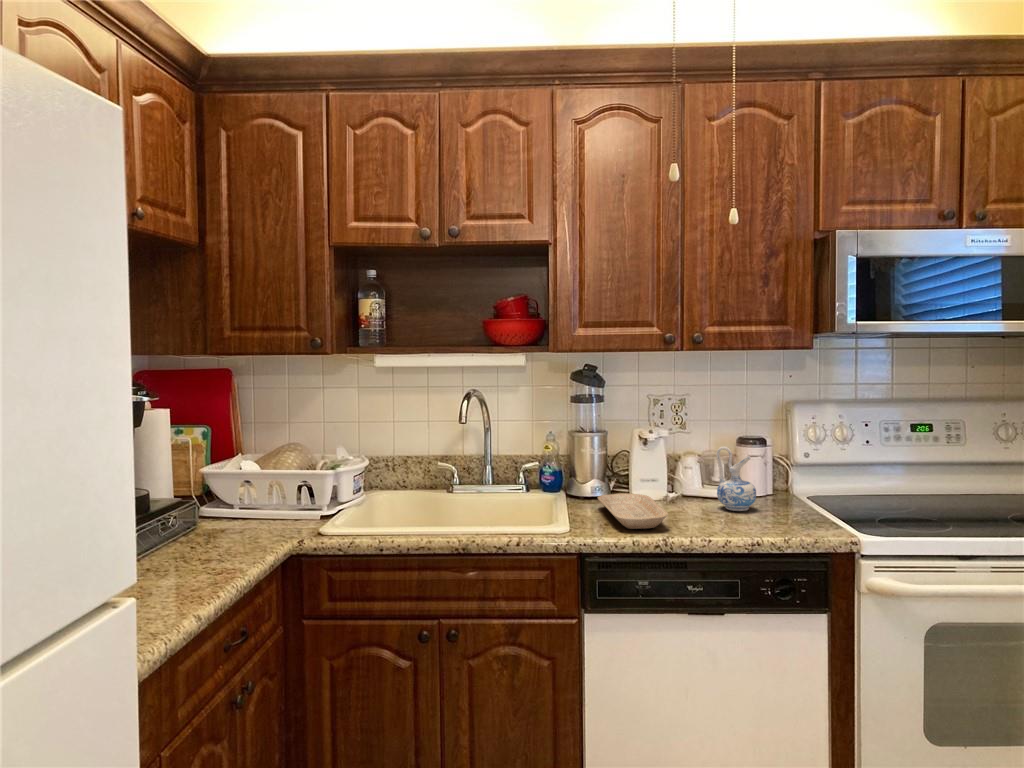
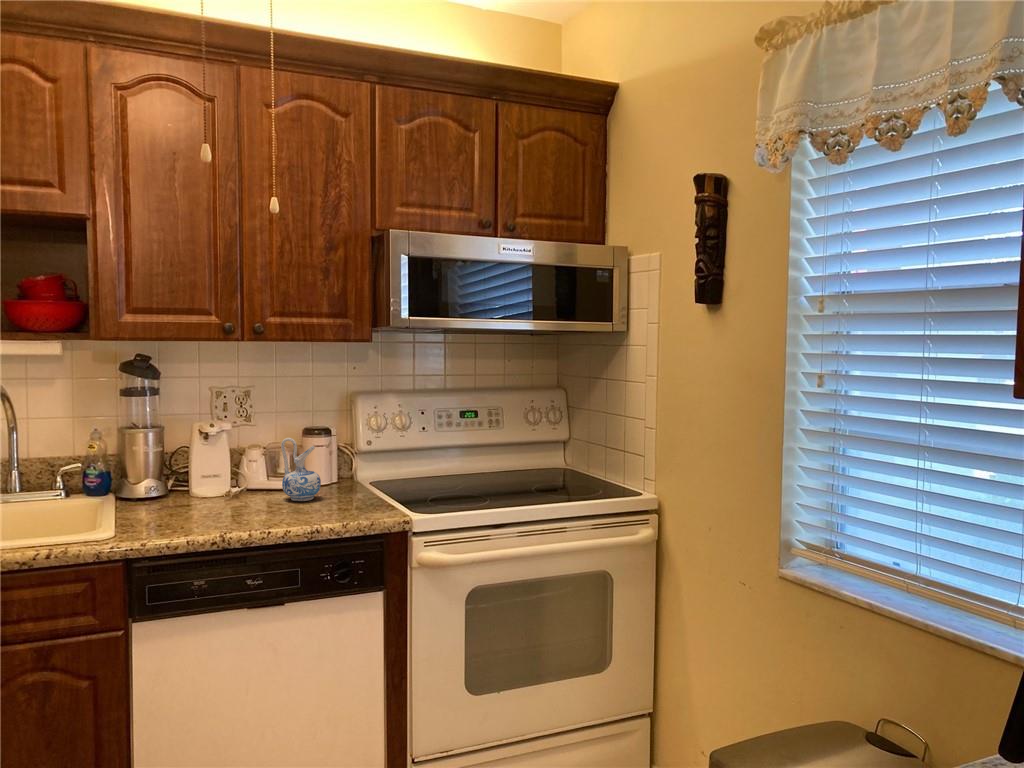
tray: present [598,493,668,529] -> none [151,492,226,529]

